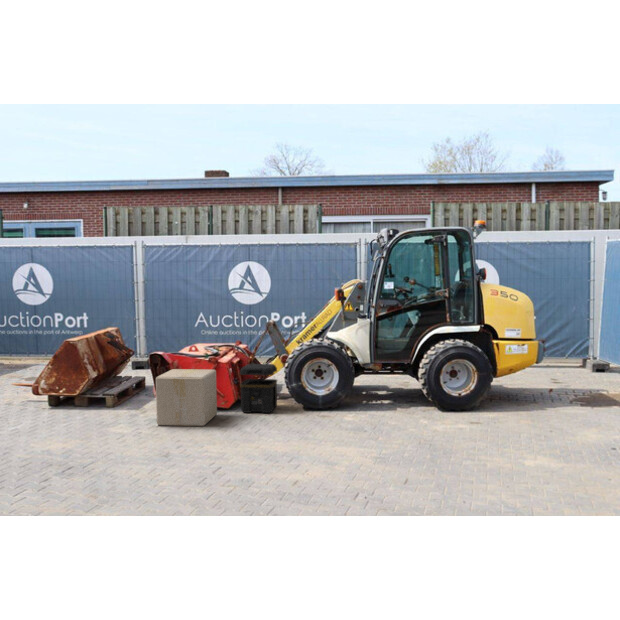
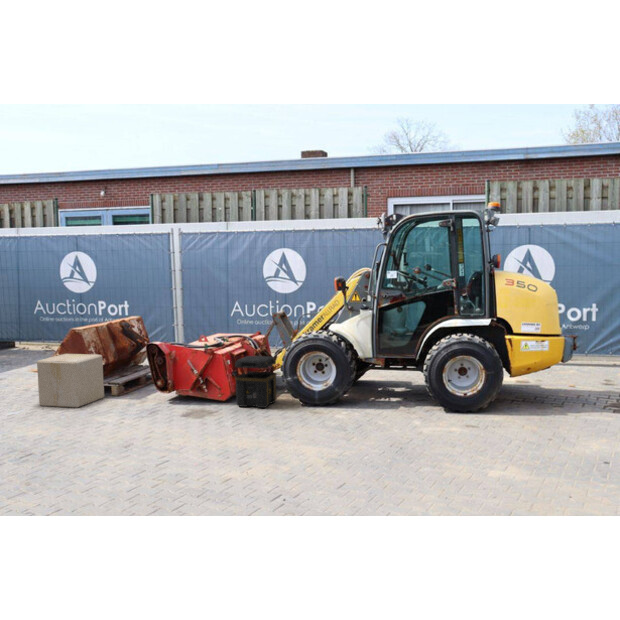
cardboard box: present [156,369,217,426] -> present [37,354,104,408]

